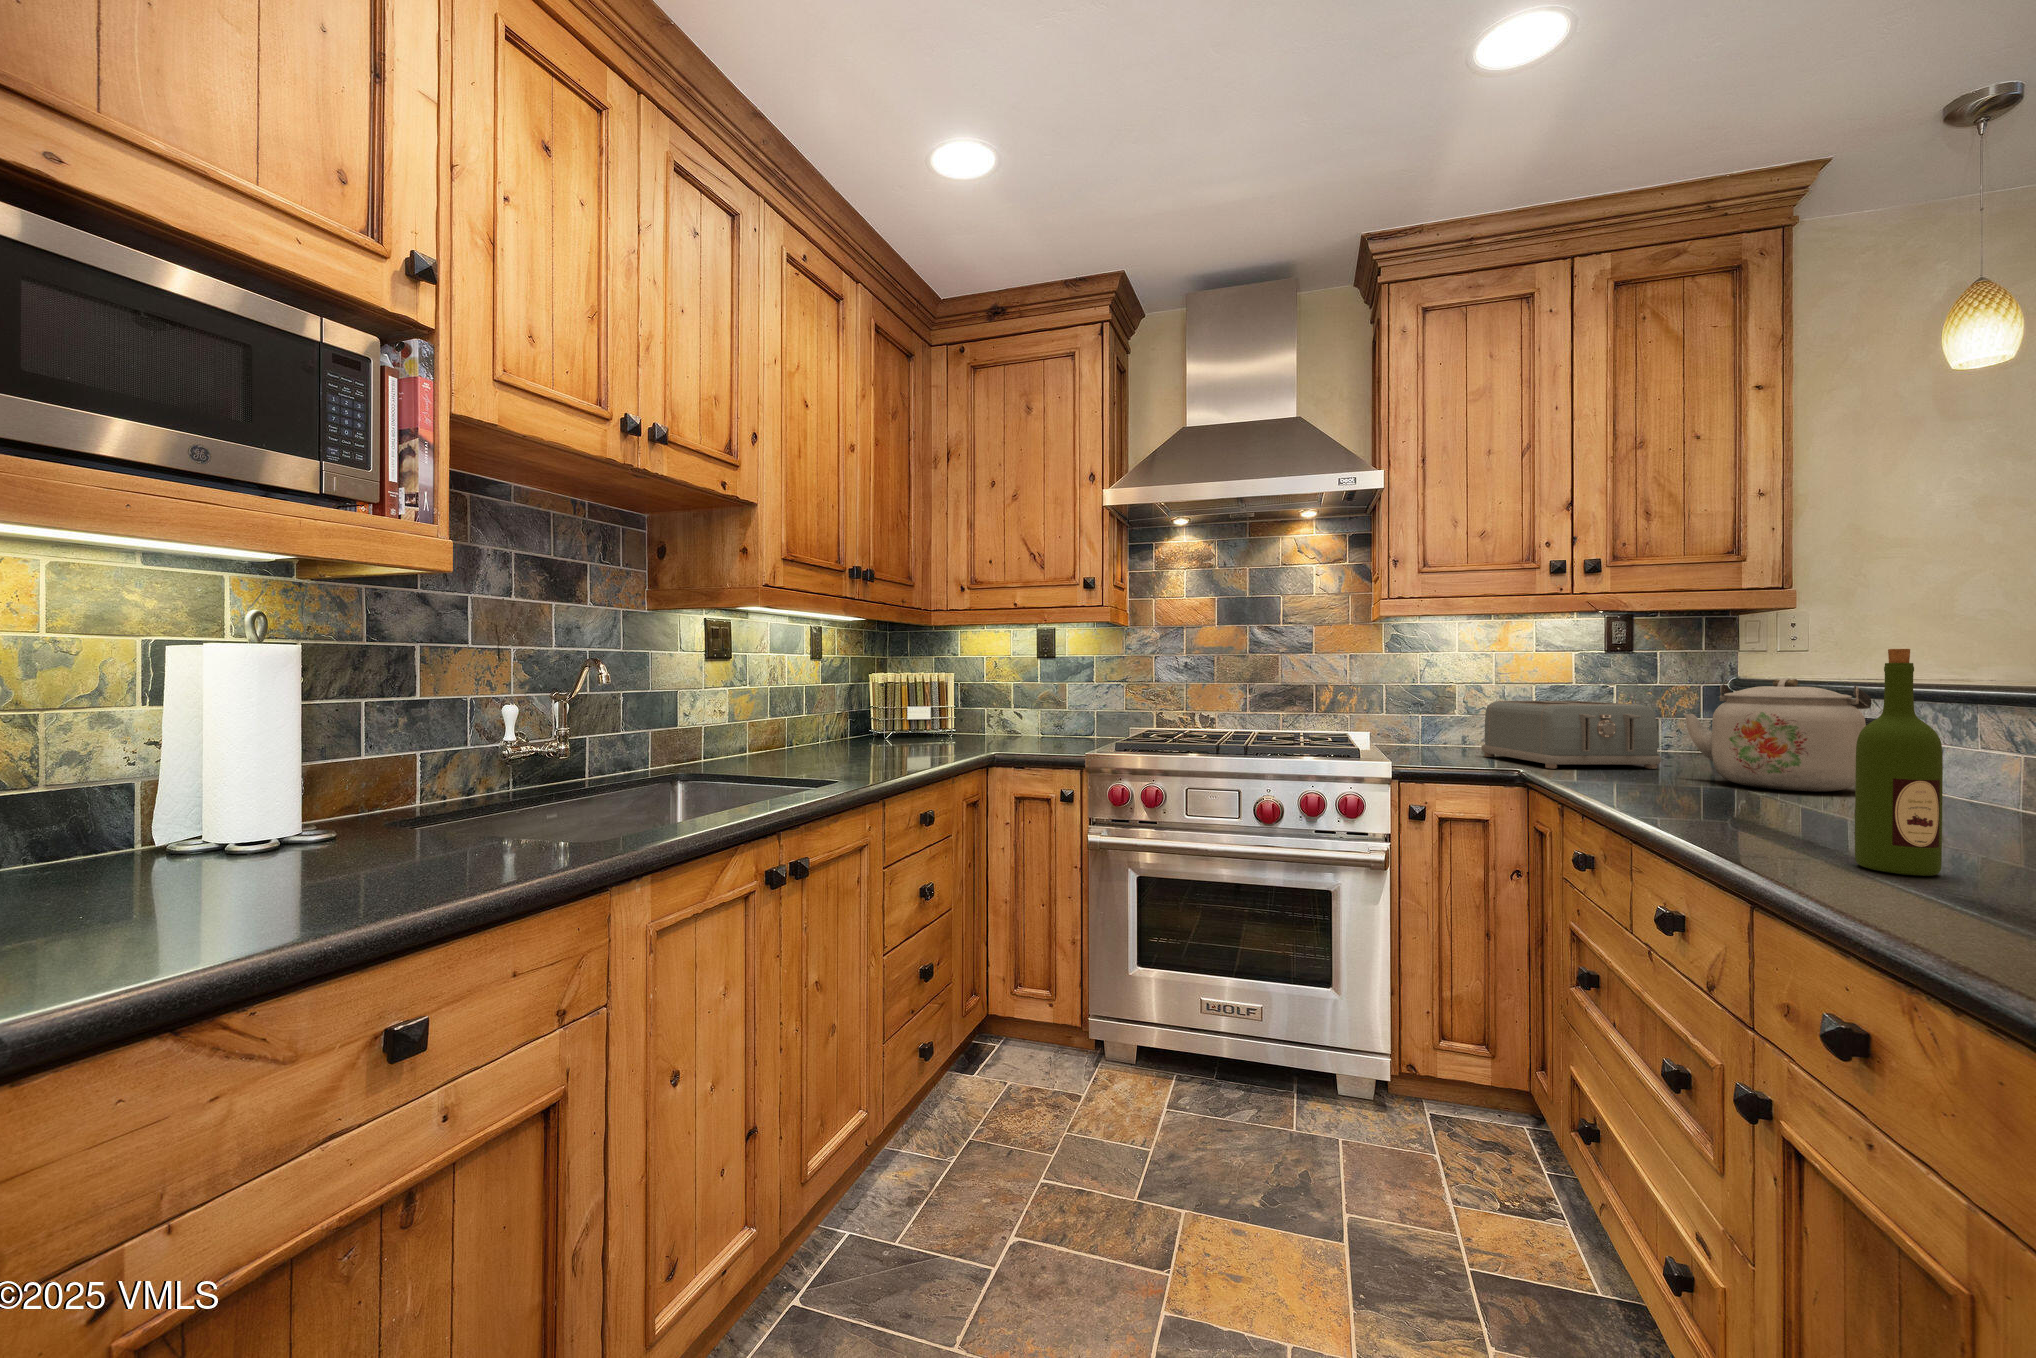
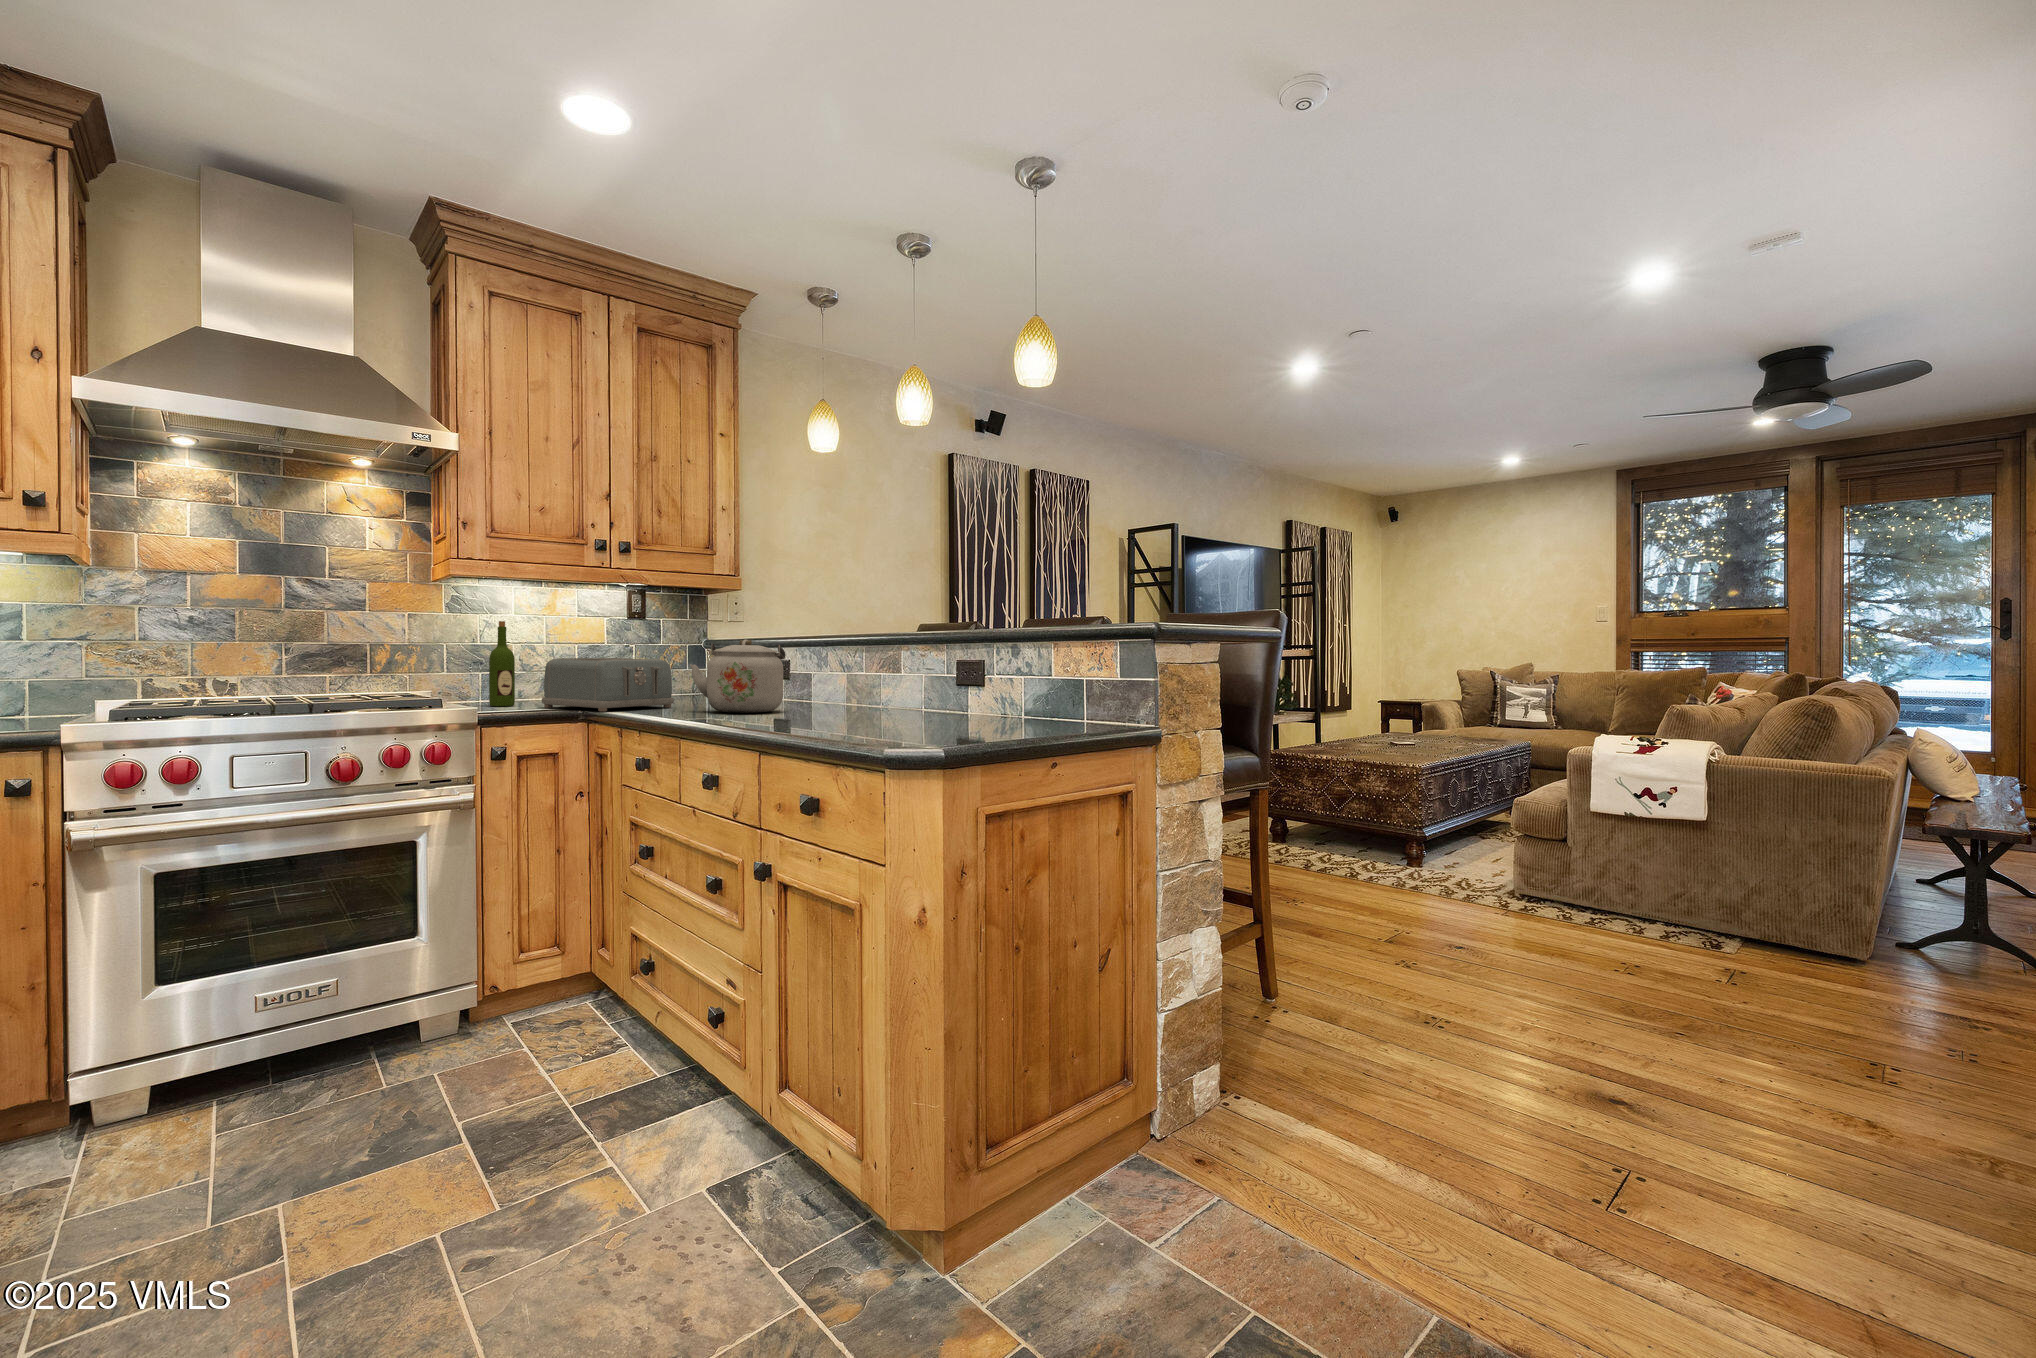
wine bottle: present [1855,649,1943,876] -> present [489,621,515,706]

